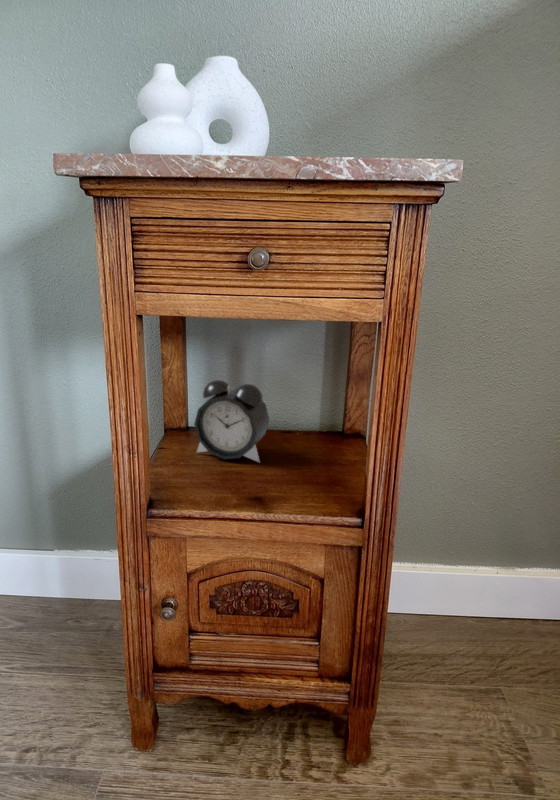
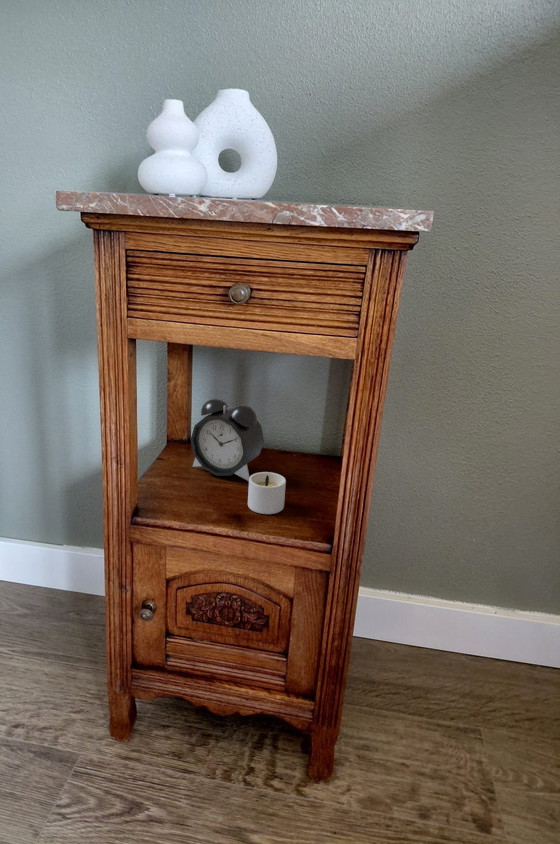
candle: none [265,450,322,493] -> present [248,472,286,514]

